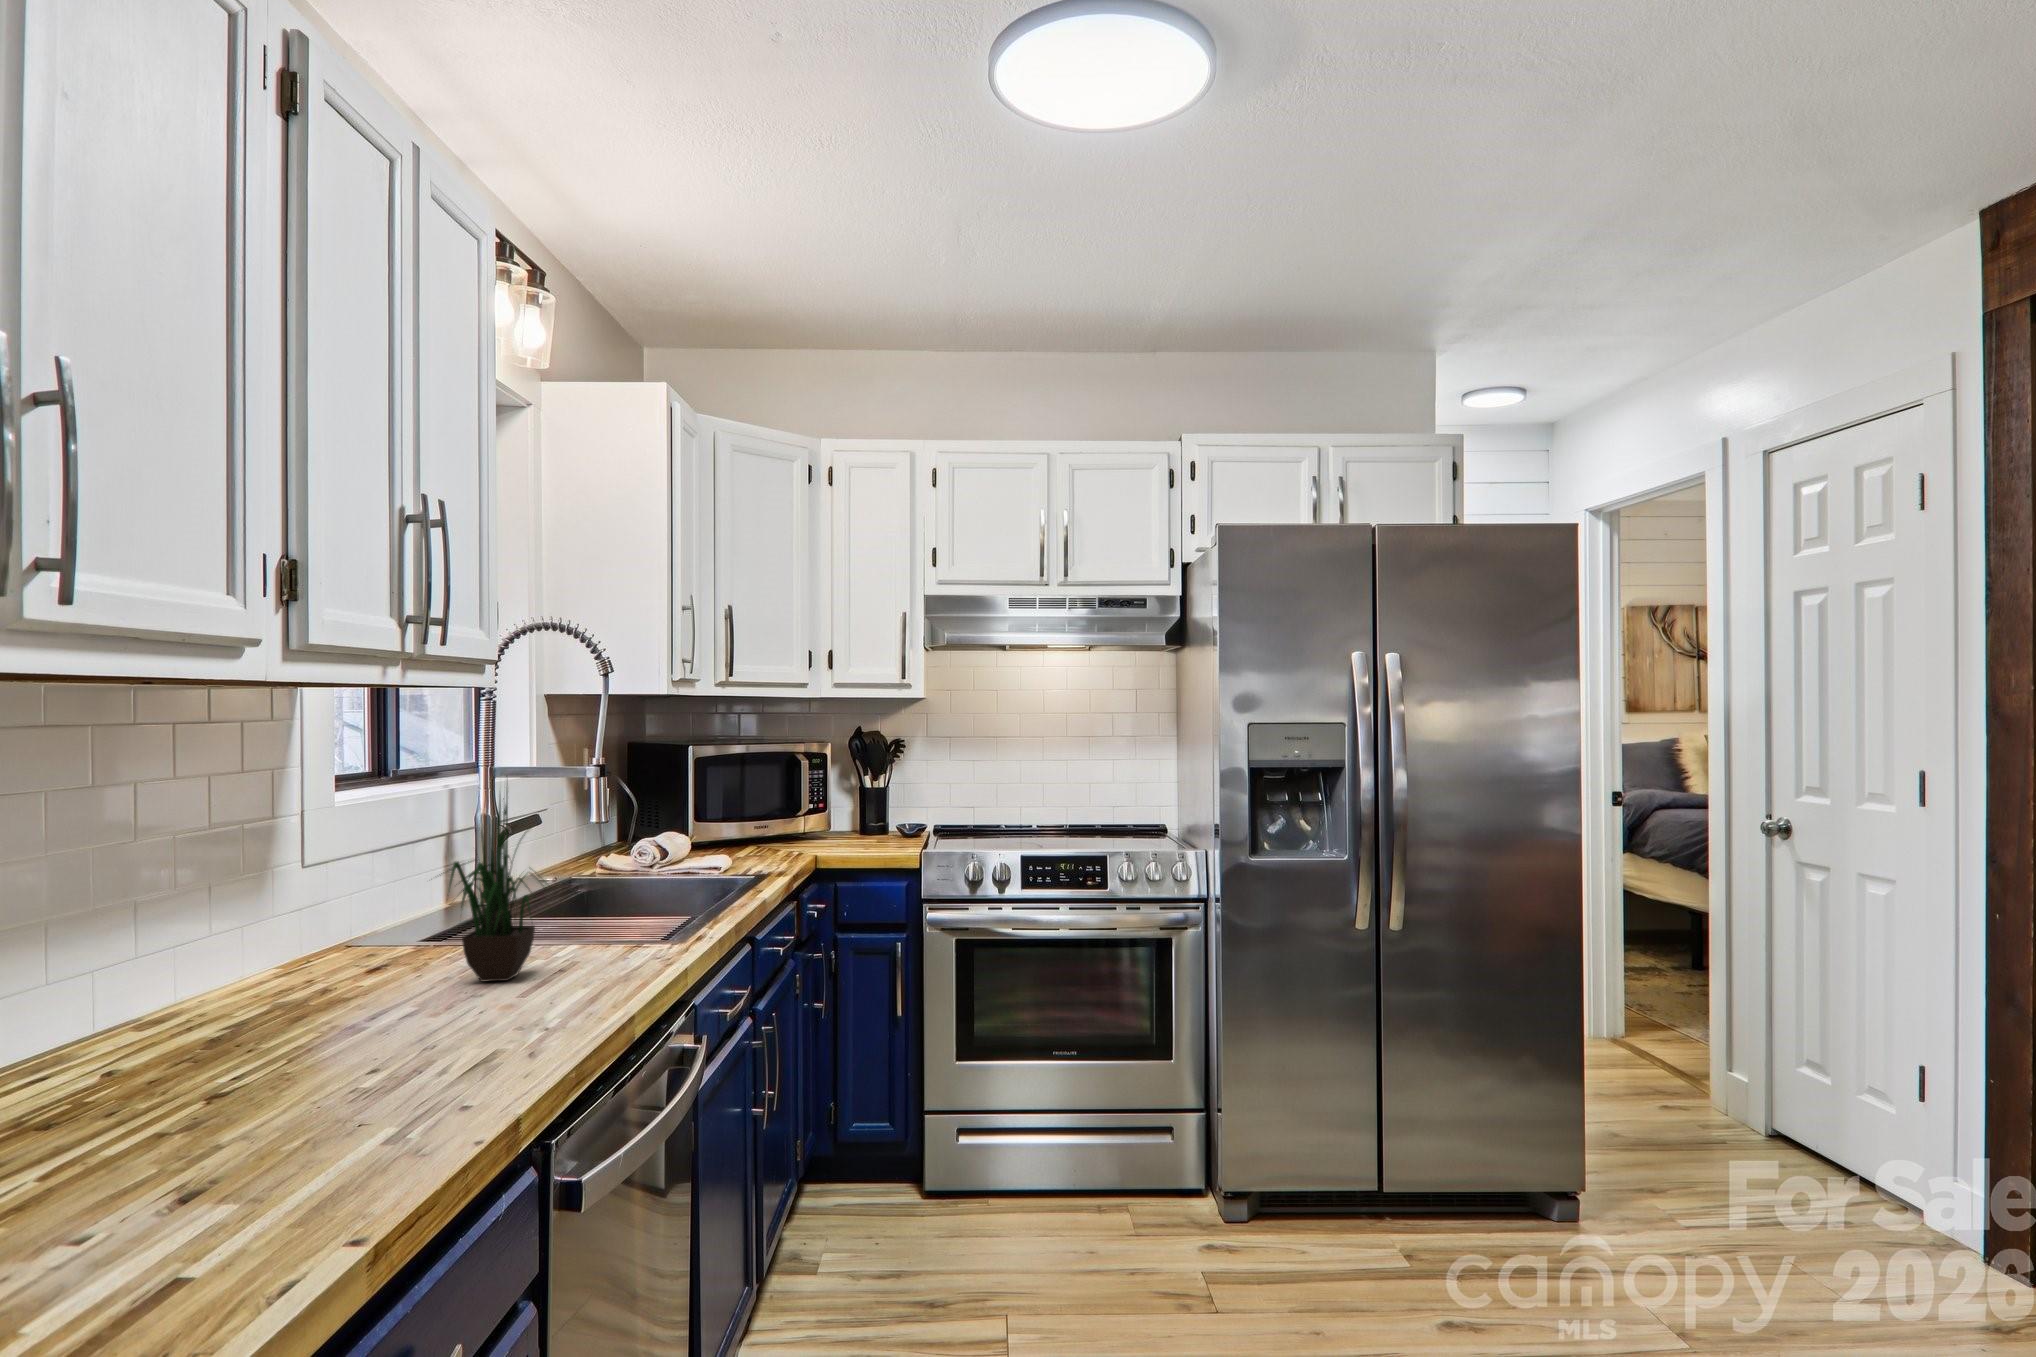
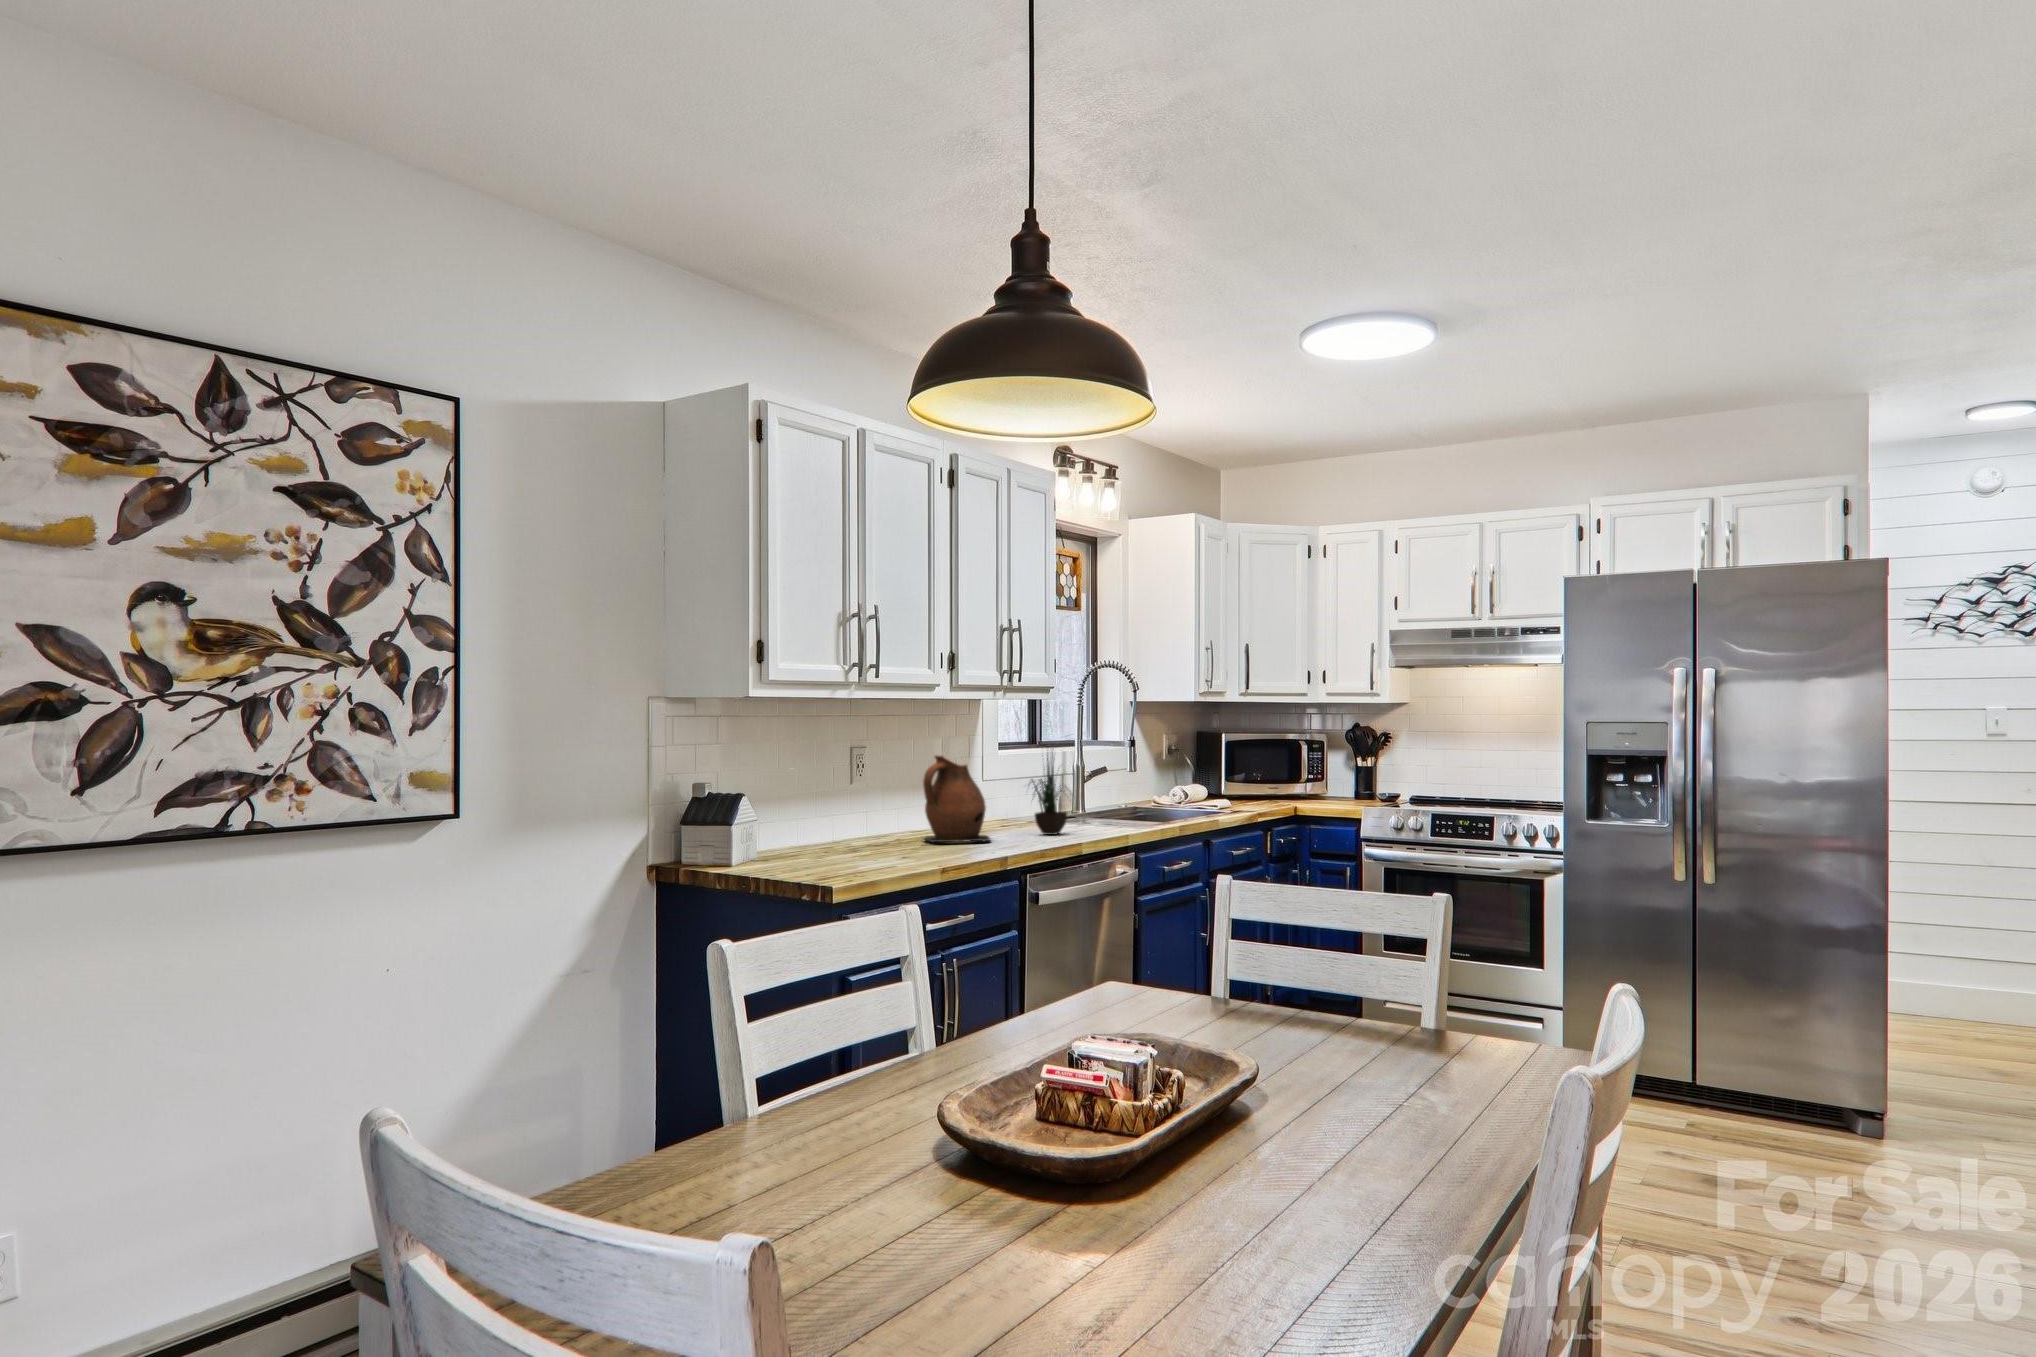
ceramic pitcher: none [156,828,384,1065] -> present [923,755,990,842]

